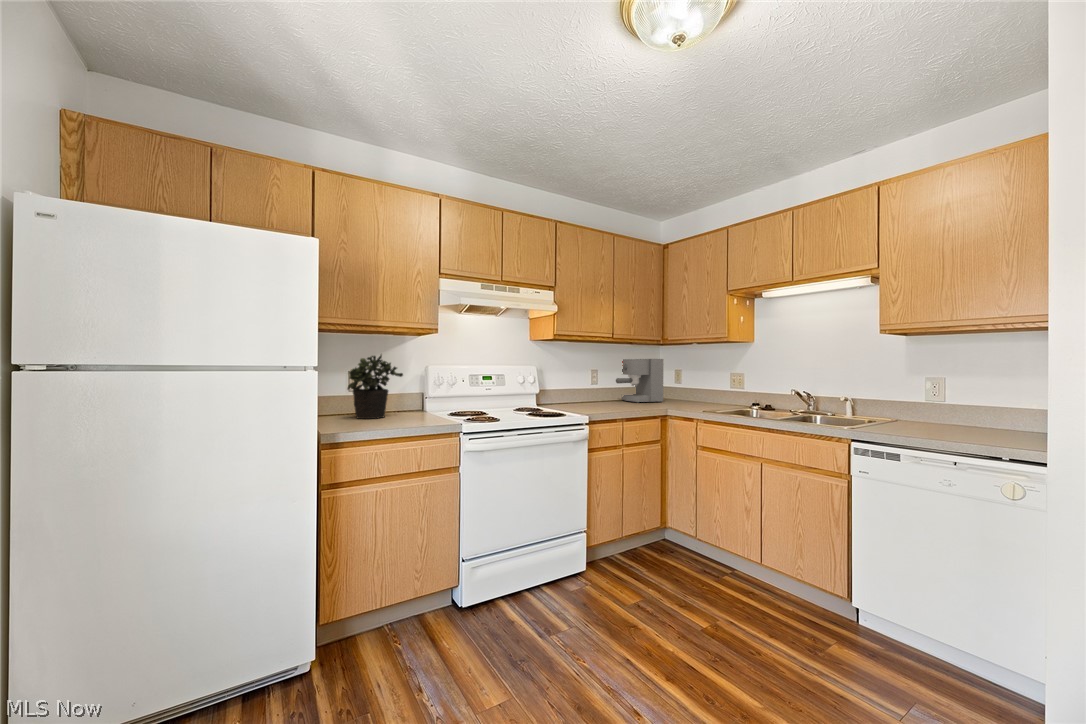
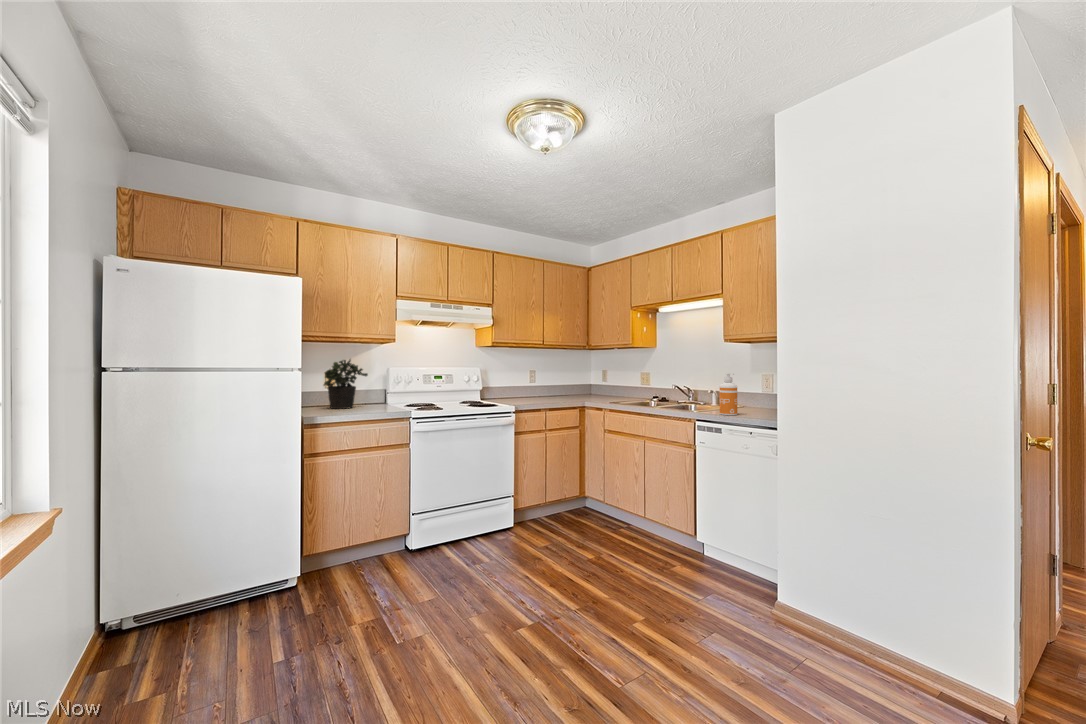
coffee maker: present [616,359,664,403] -> none [550,361,590,398]
soap dispenser: none [894,377,924,436] -> present [720,373,737,415]

